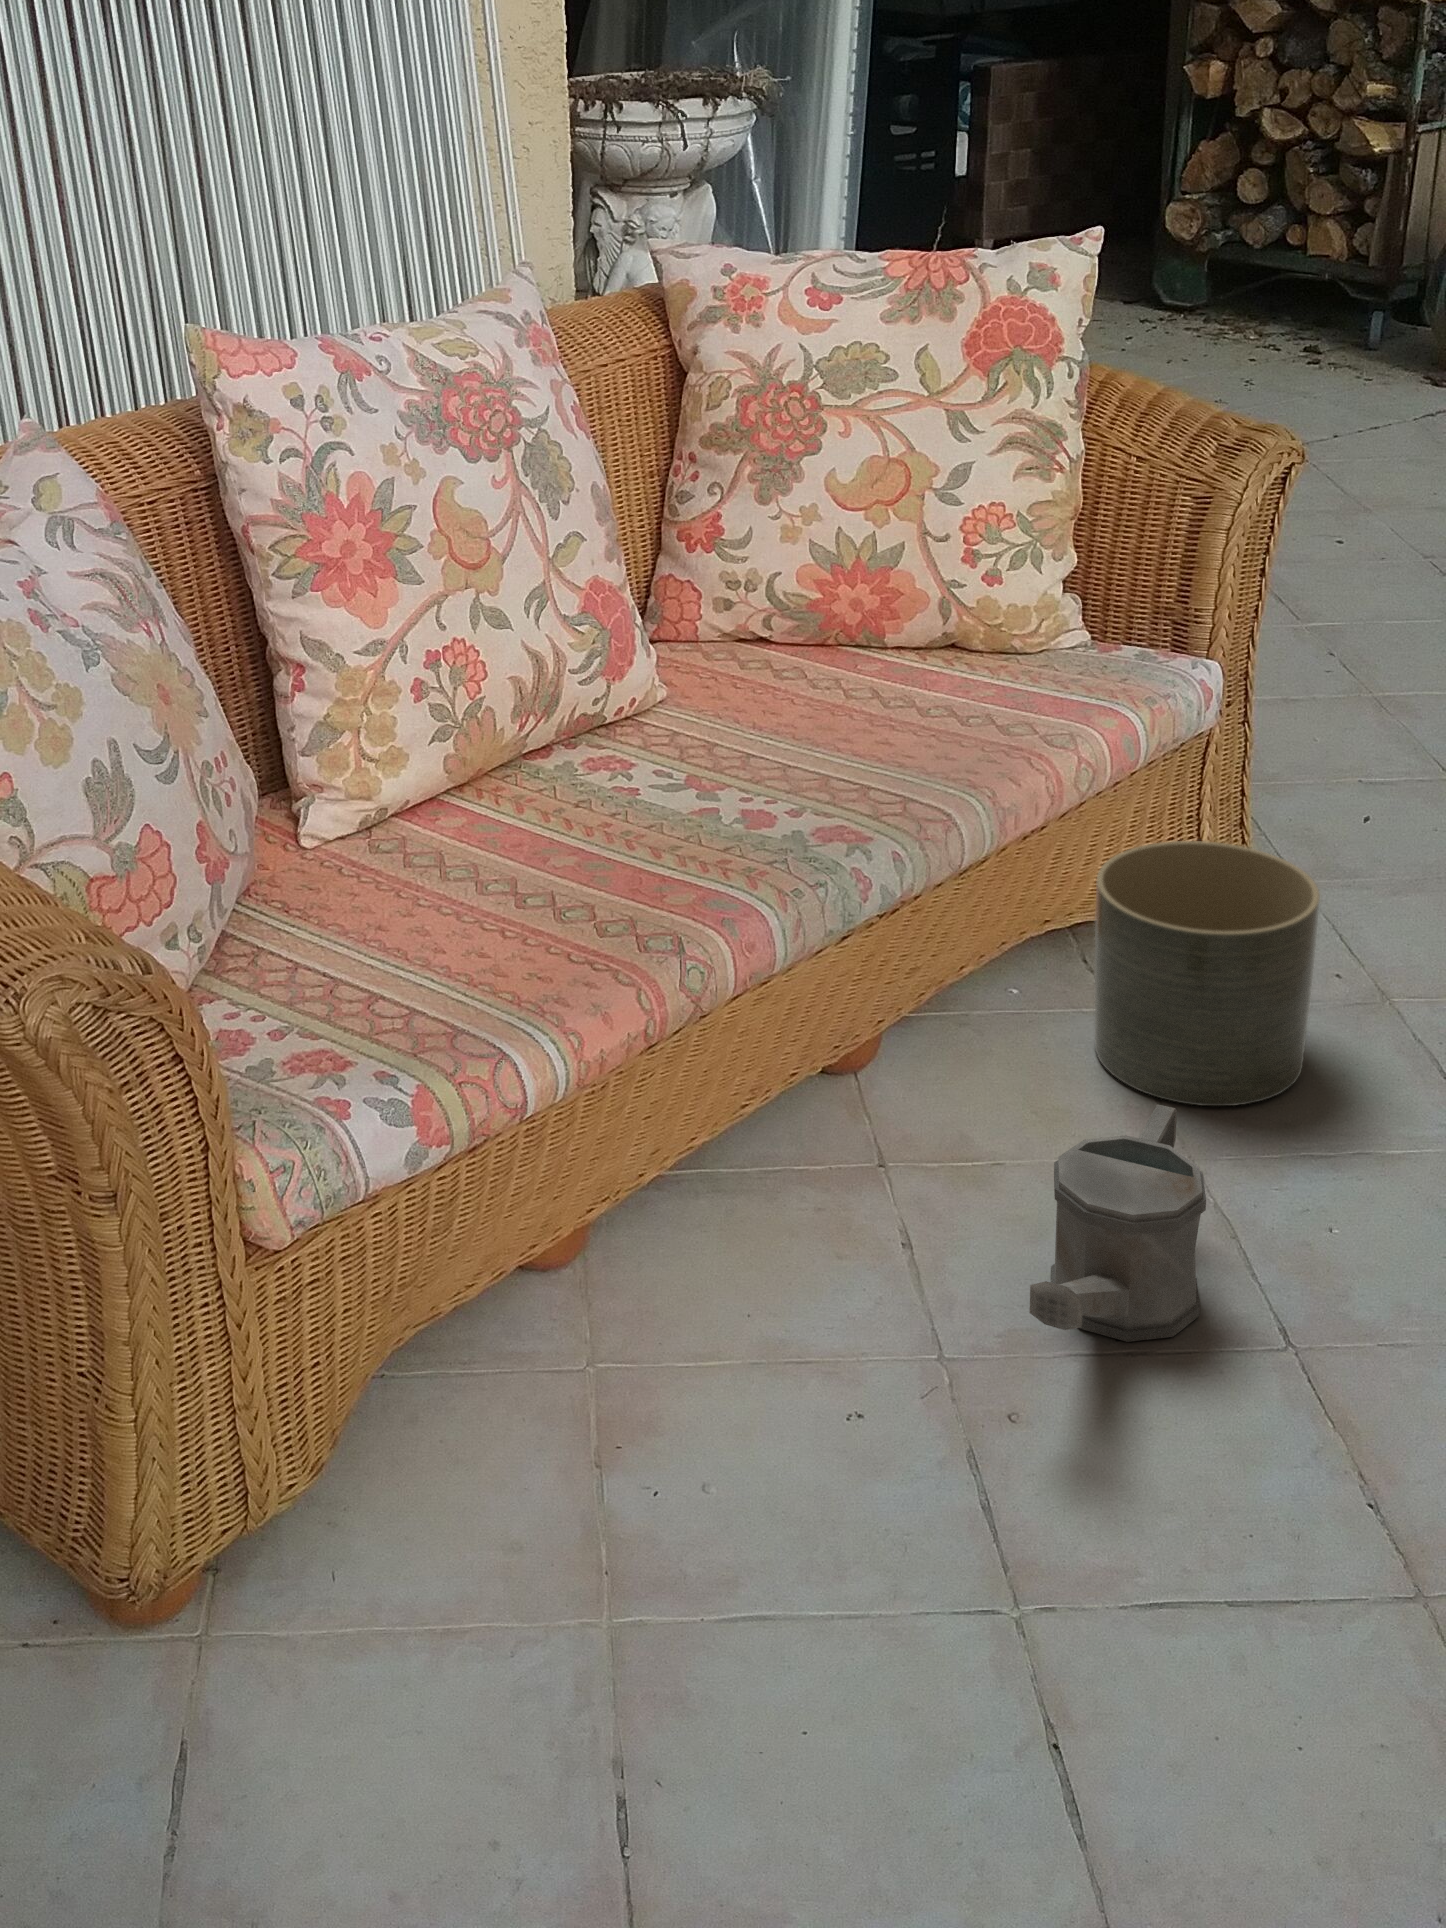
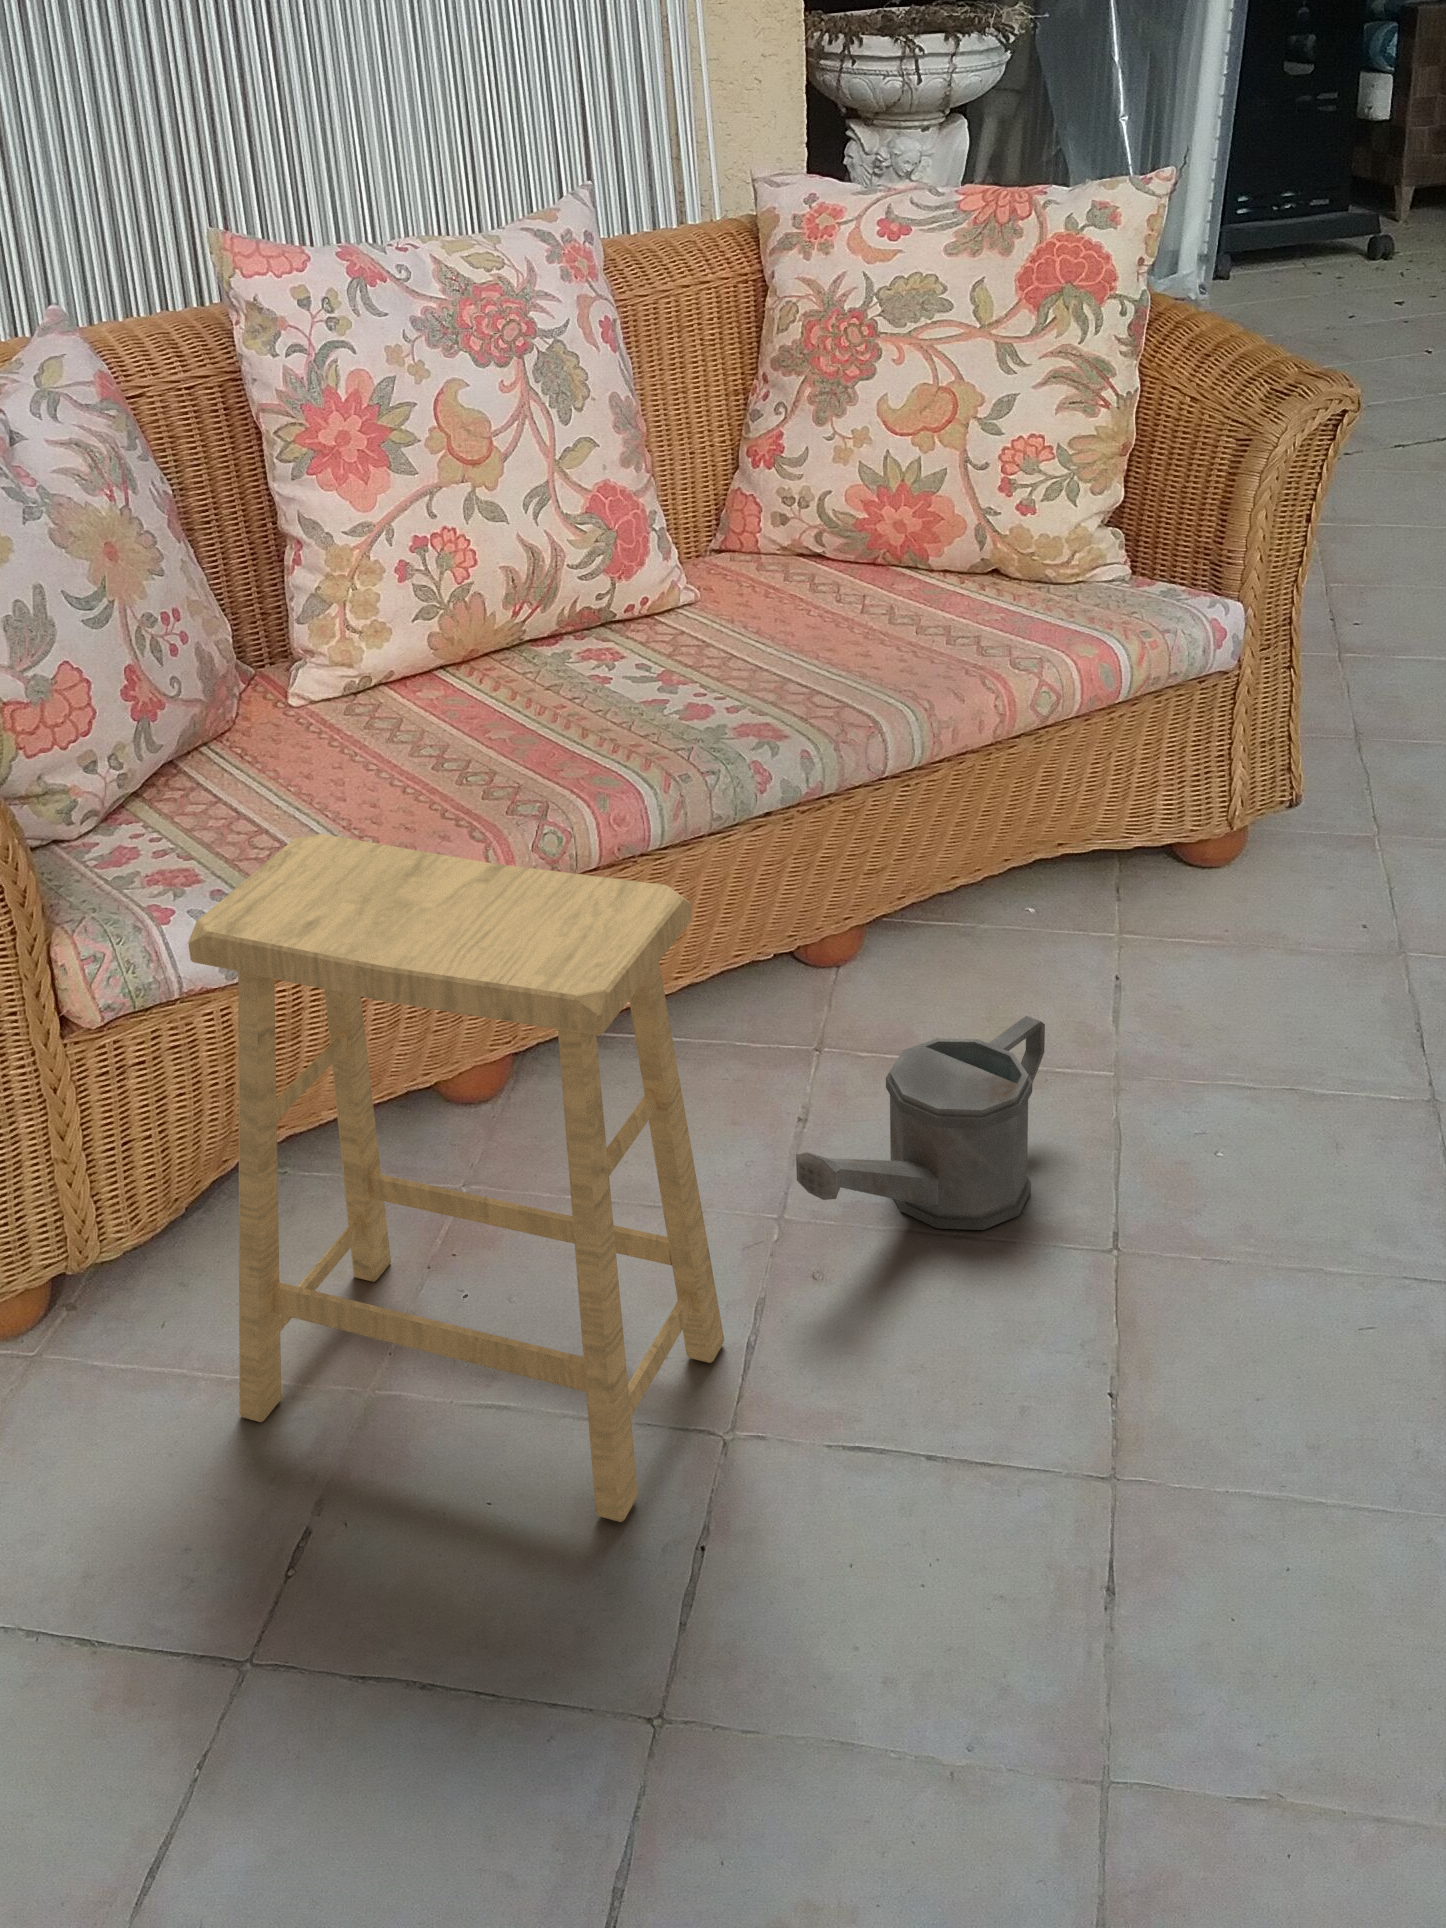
planter: present [1095,841,1320,1106] -> none [1059,777,1276,1035]
footstool: none [469,995,1002,1724] -> present [188,834,724,1522]

